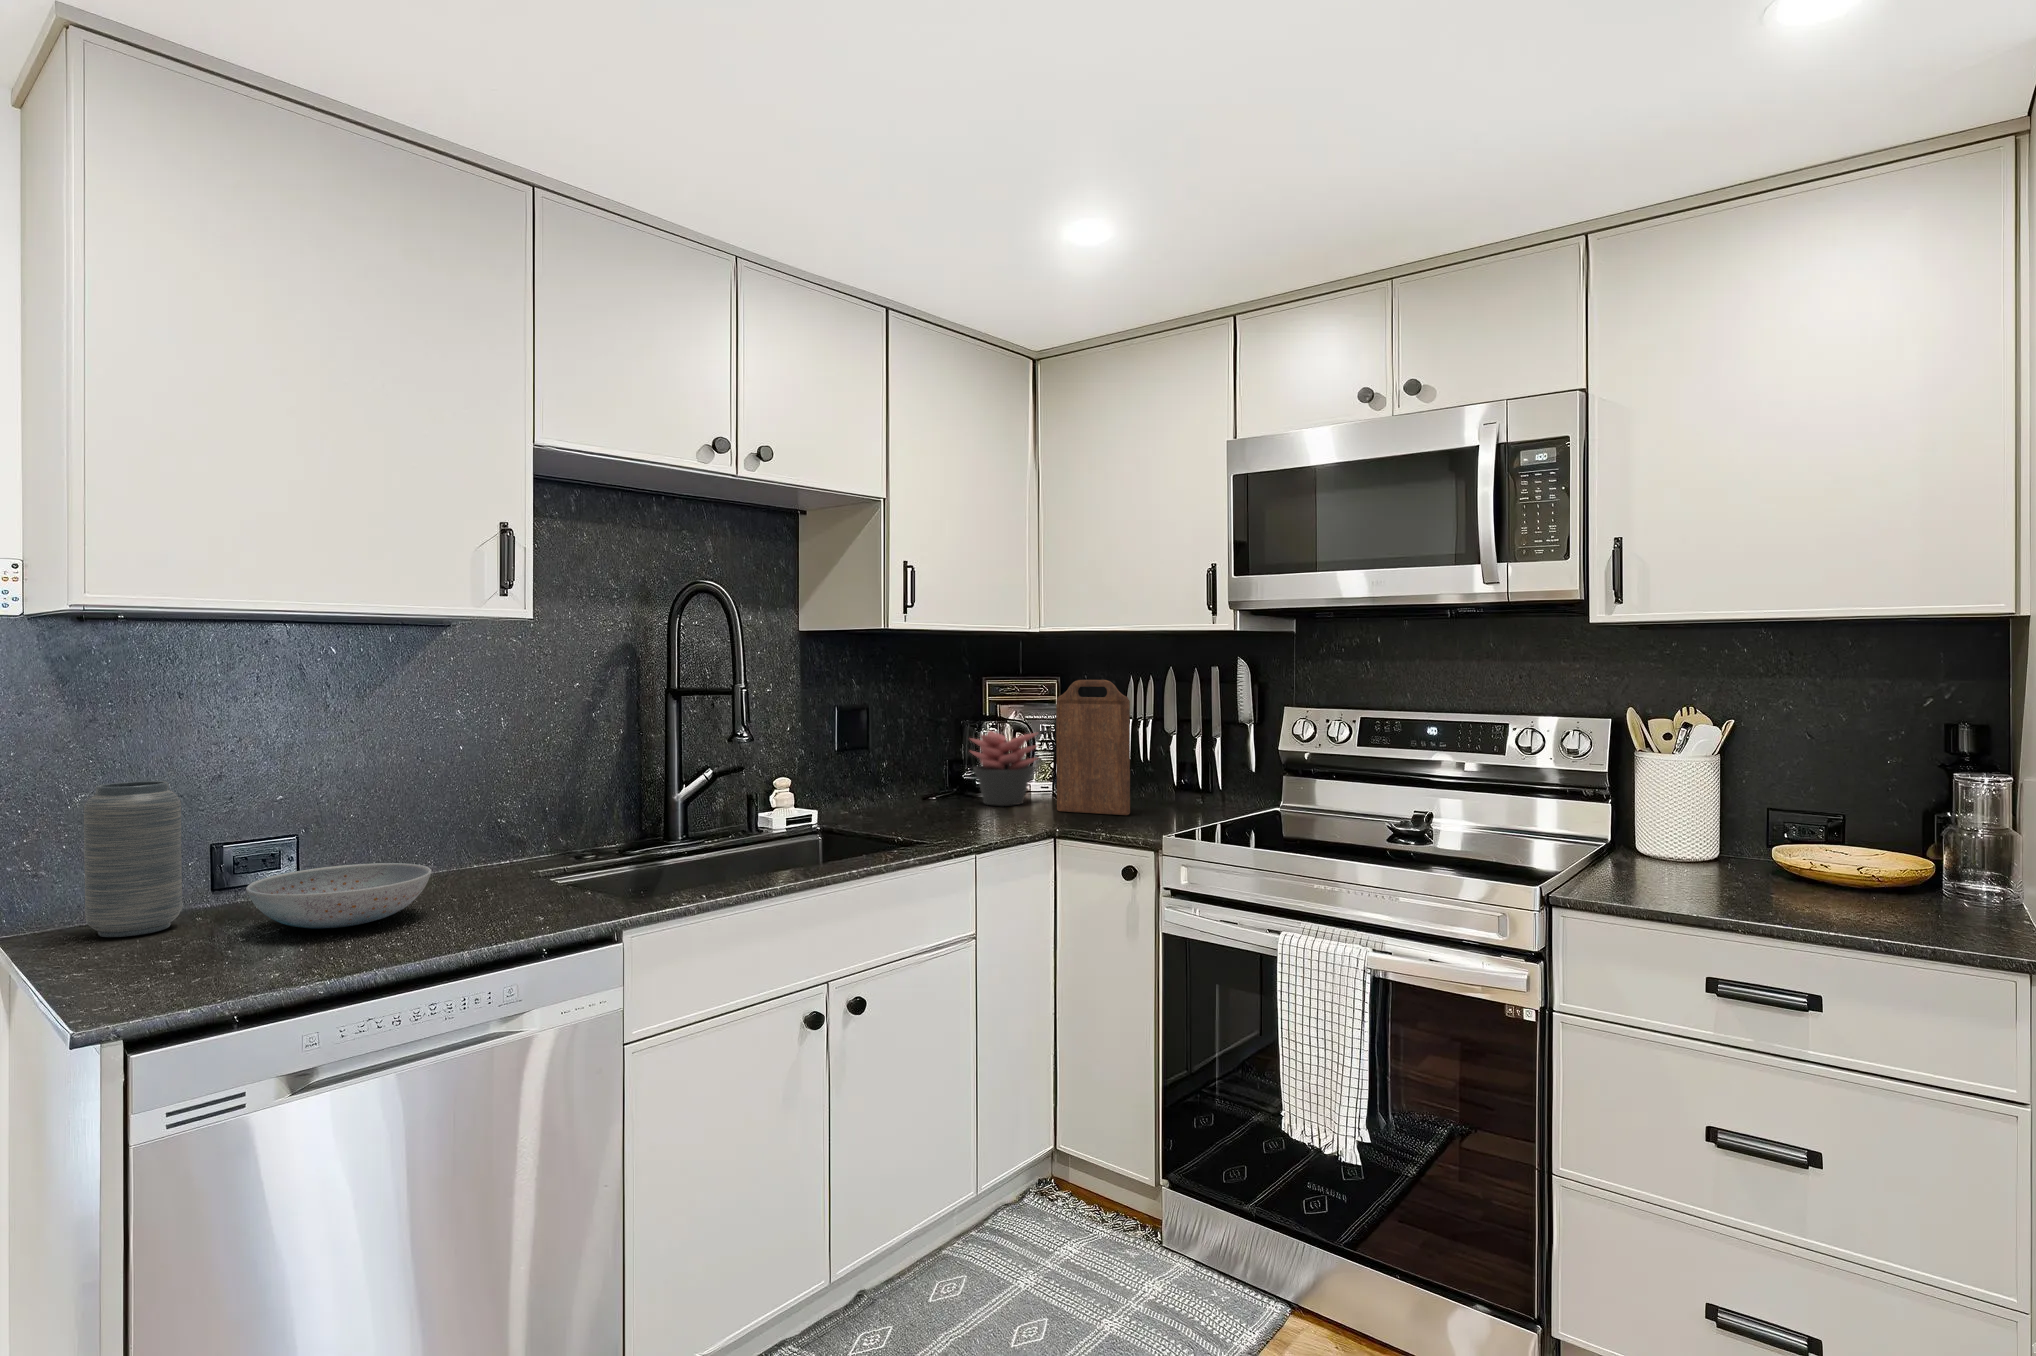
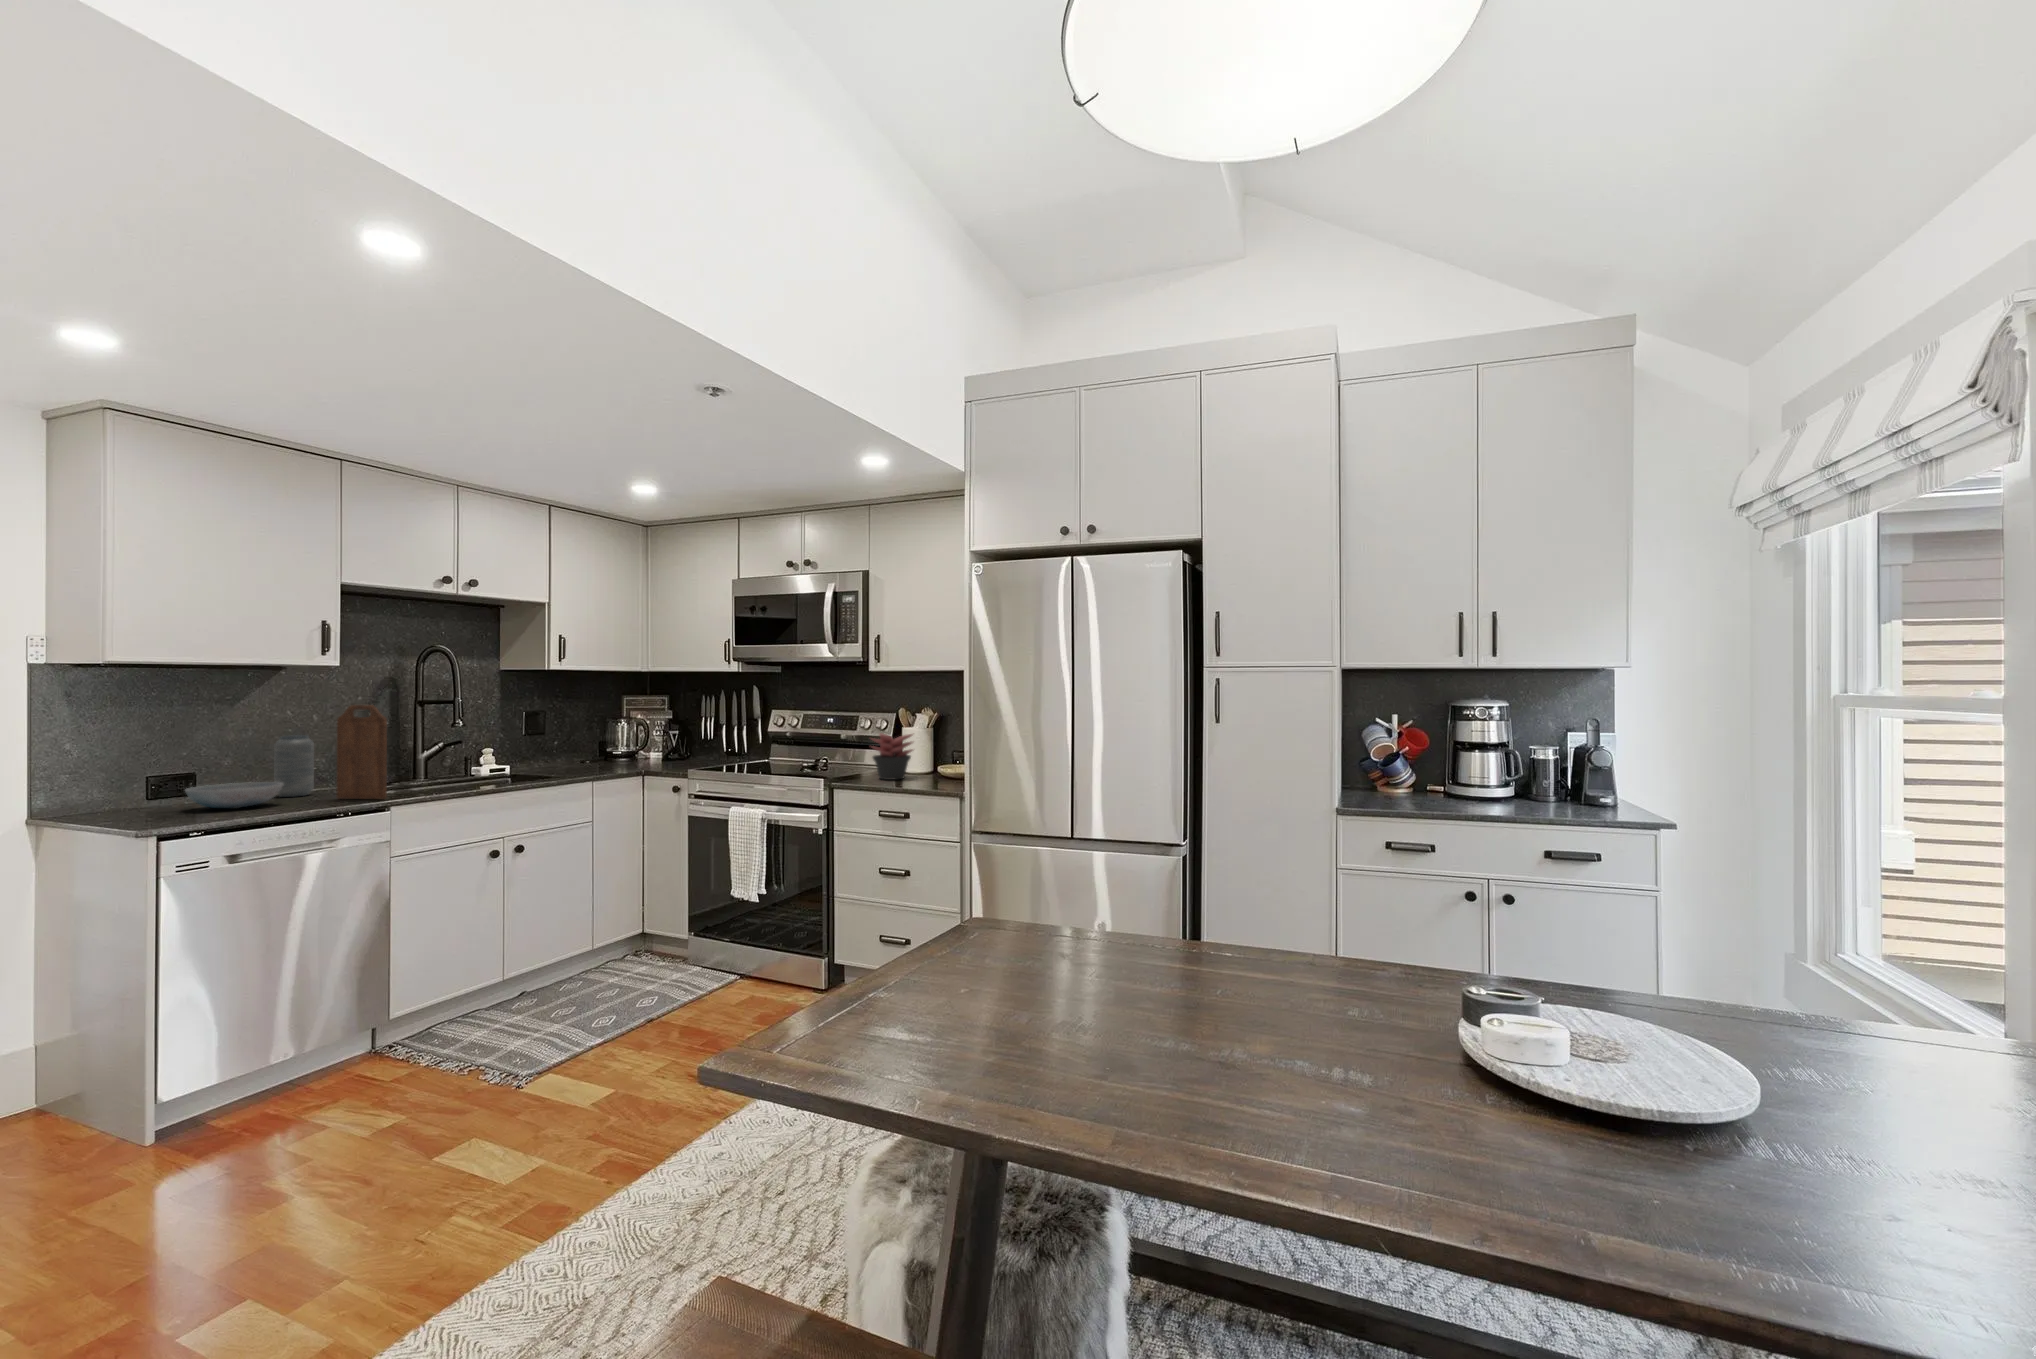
cutting board: present [1056,680,1130,815] -> present [337,705,387,799]
succulent plant: present [970,731,1038,806] -> present [872,733,913,780]
vase: present [84,781,182,937] -> present [274,735,314,797]

